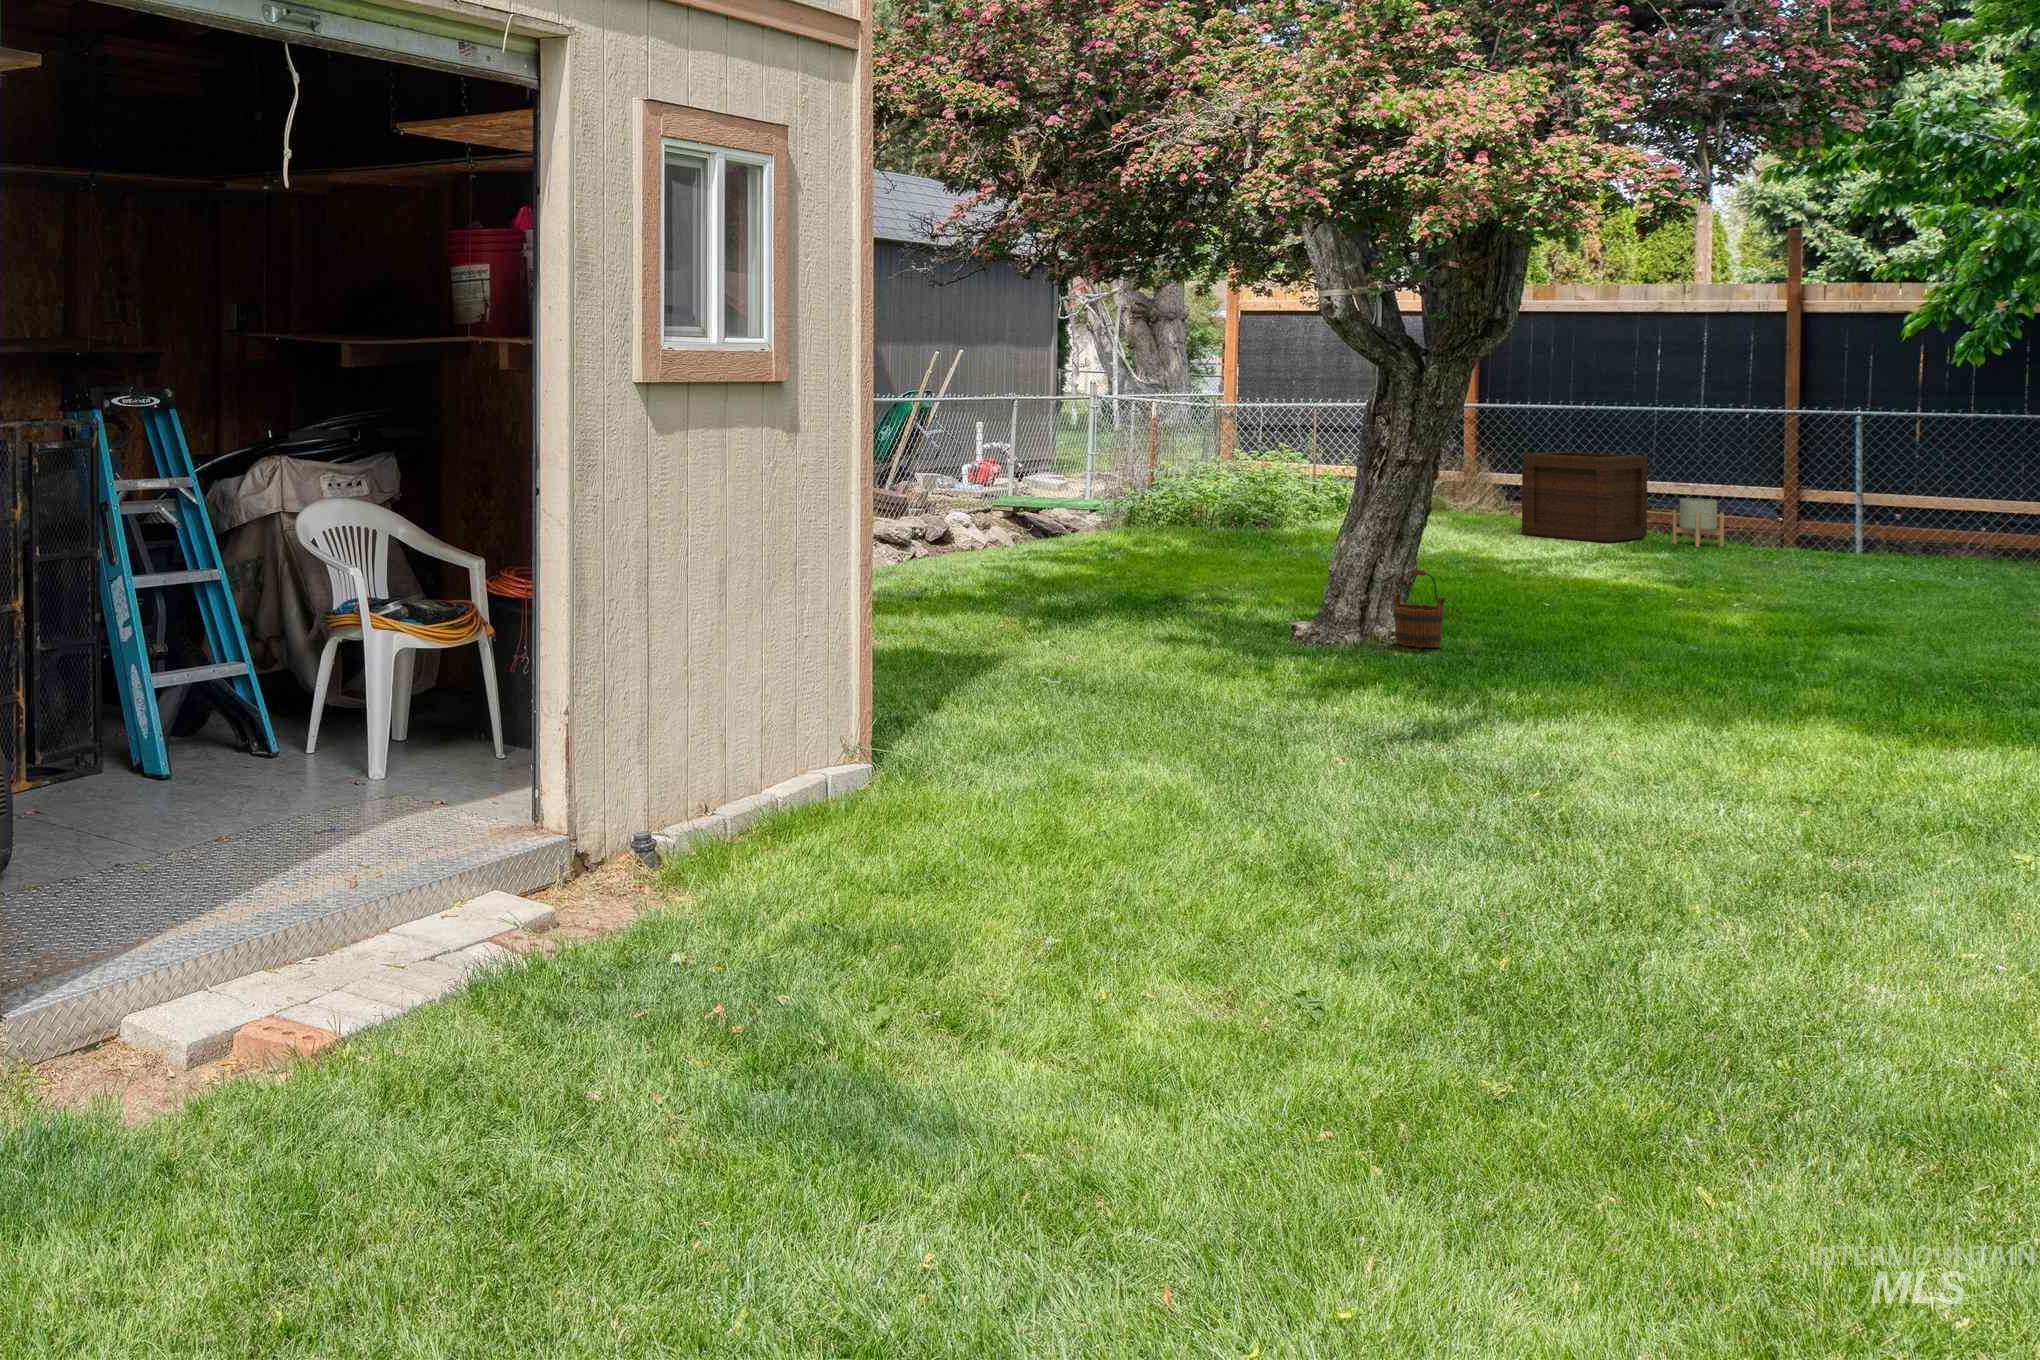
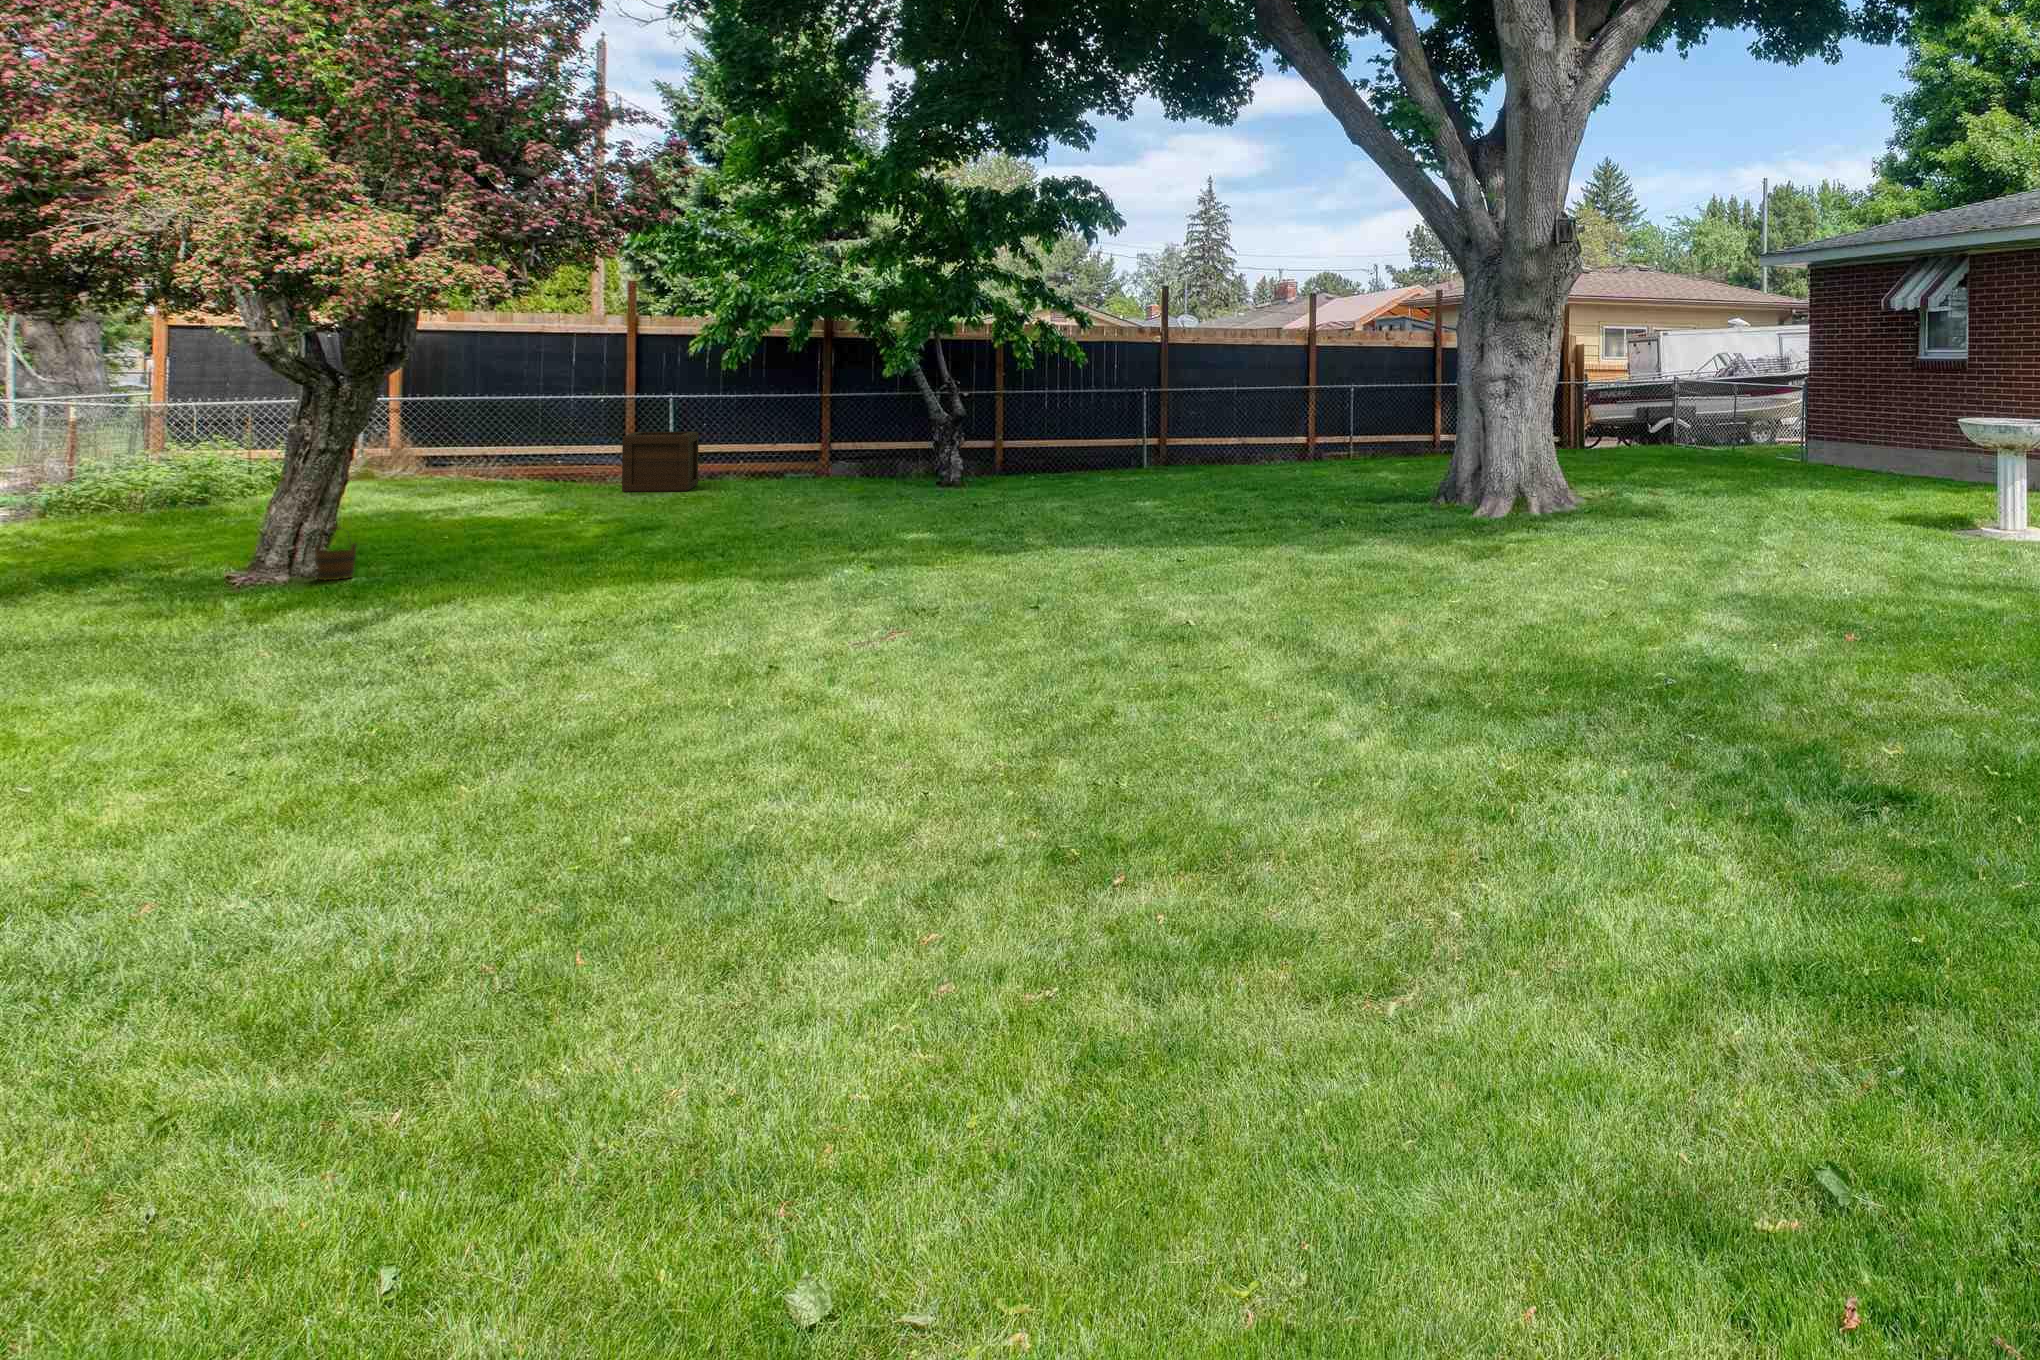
wooden crate: present [1522,452,1647,543] -> present [622,432,699,492]
planter: present [1673,498,1724,547] -> none [550,455,584,487]

